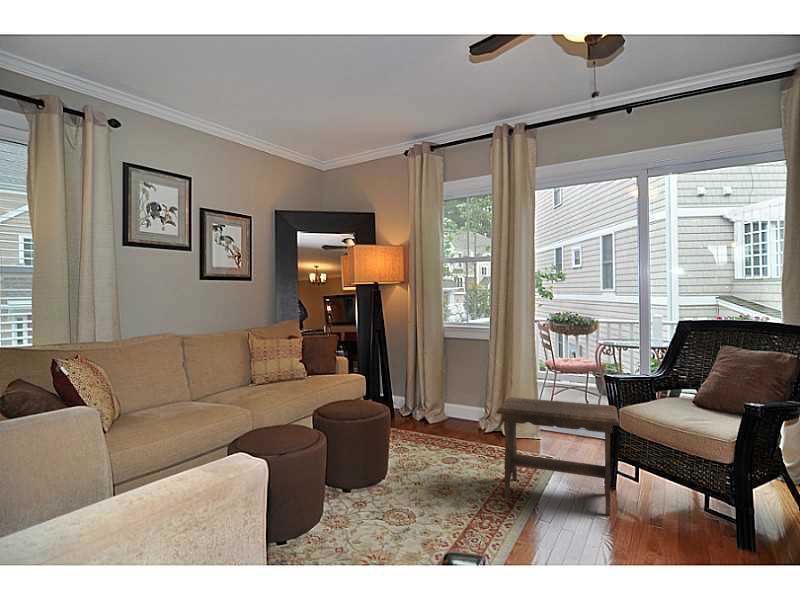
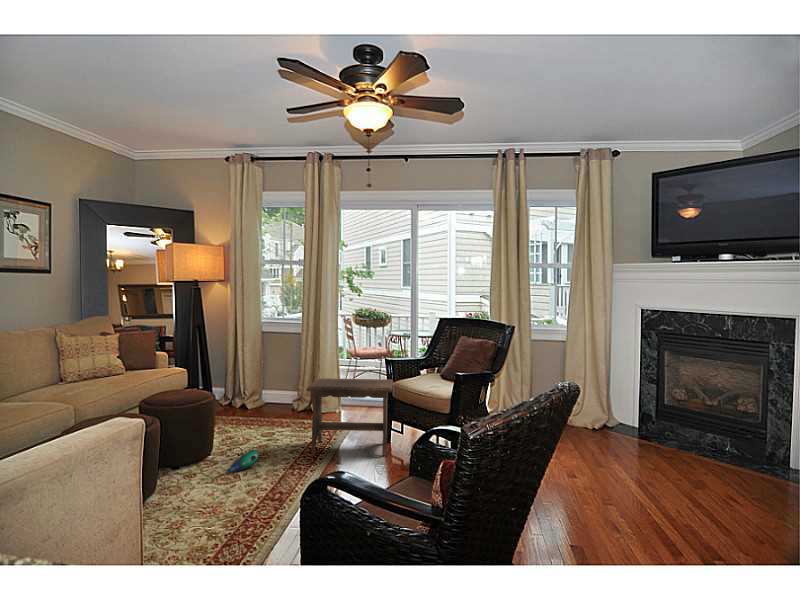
plush toy: none [400,482,438,508] -> present [227,450,258,472]

